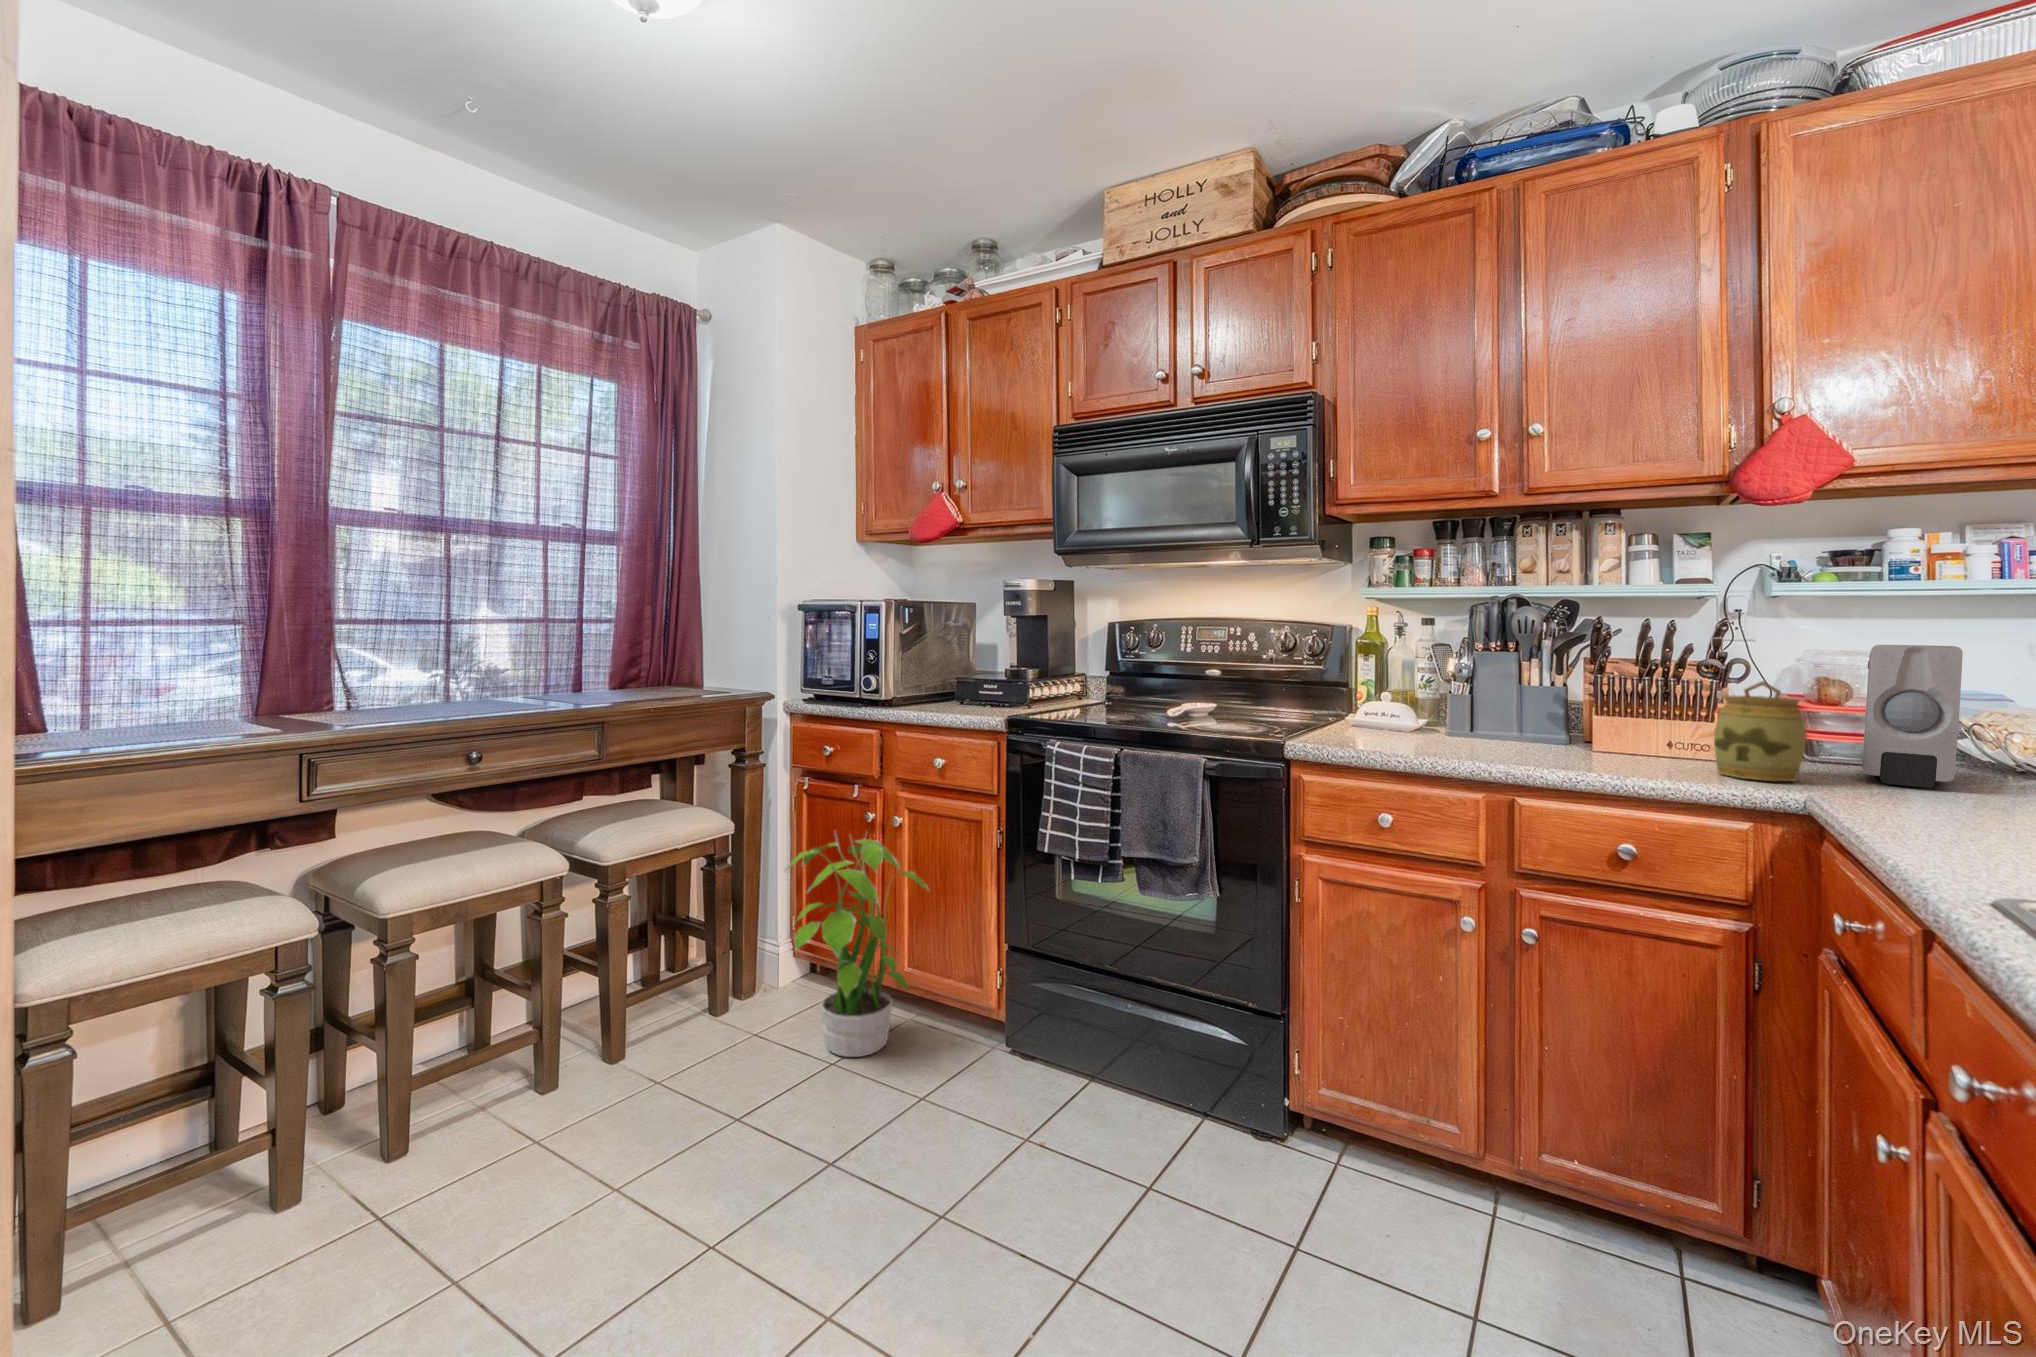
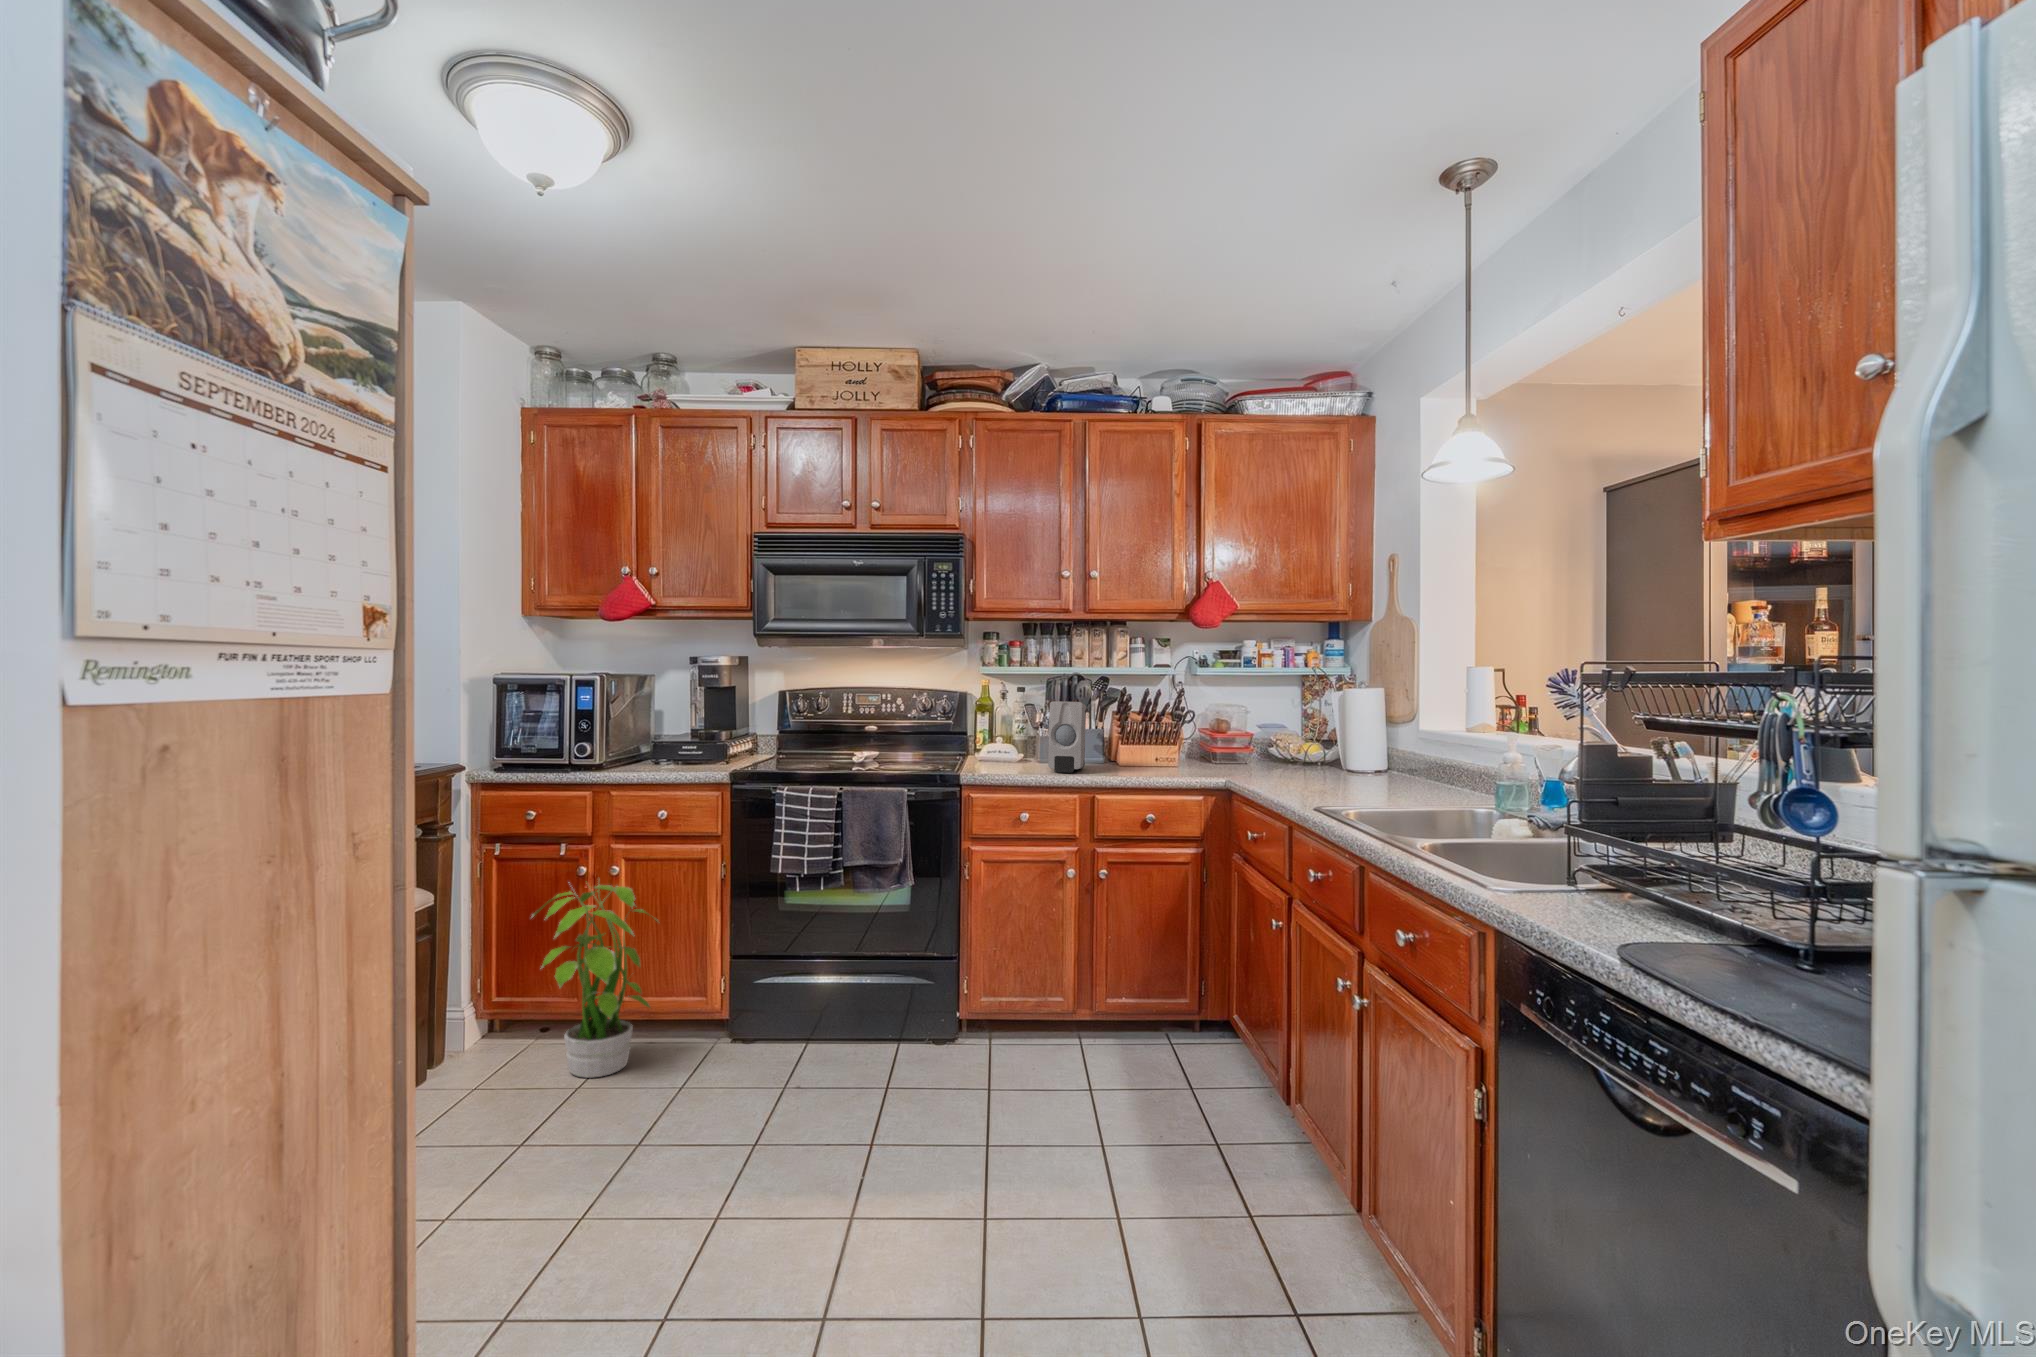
soap dispenser: present [1862,645,1963,788] -> present [1048,701,1086,773]
jar: present [1714,681,1807,781] -> none [1181,725,1219,777]

